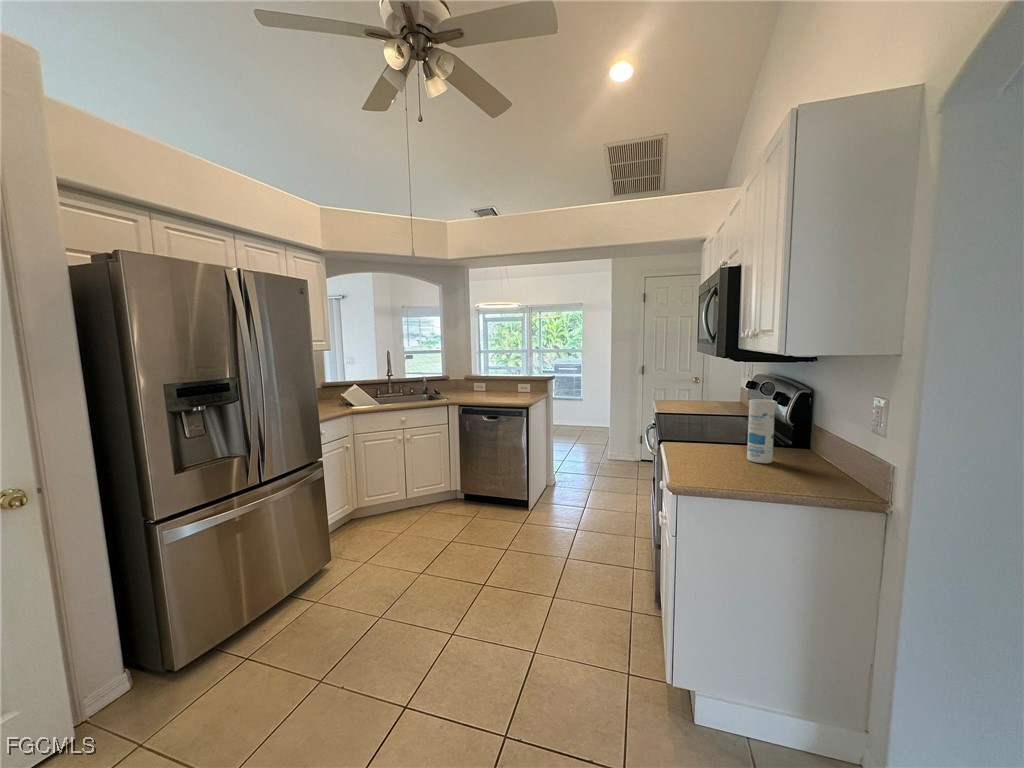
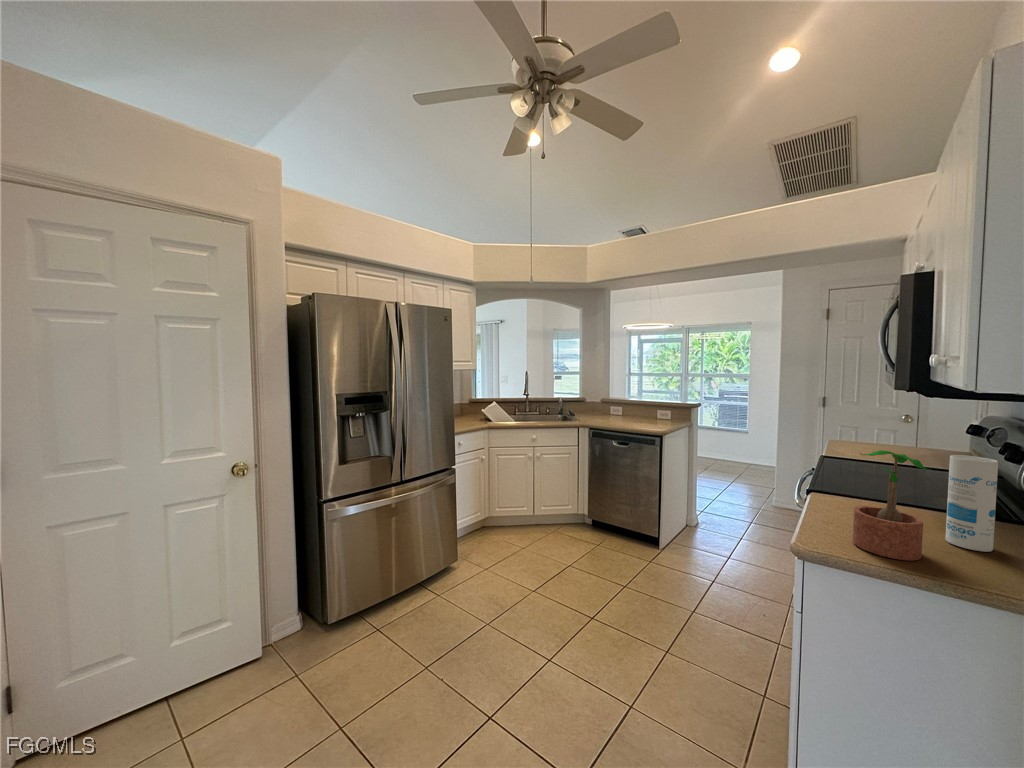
potted plant: none [699,400,748,477] -> present [853,451,928,561]

